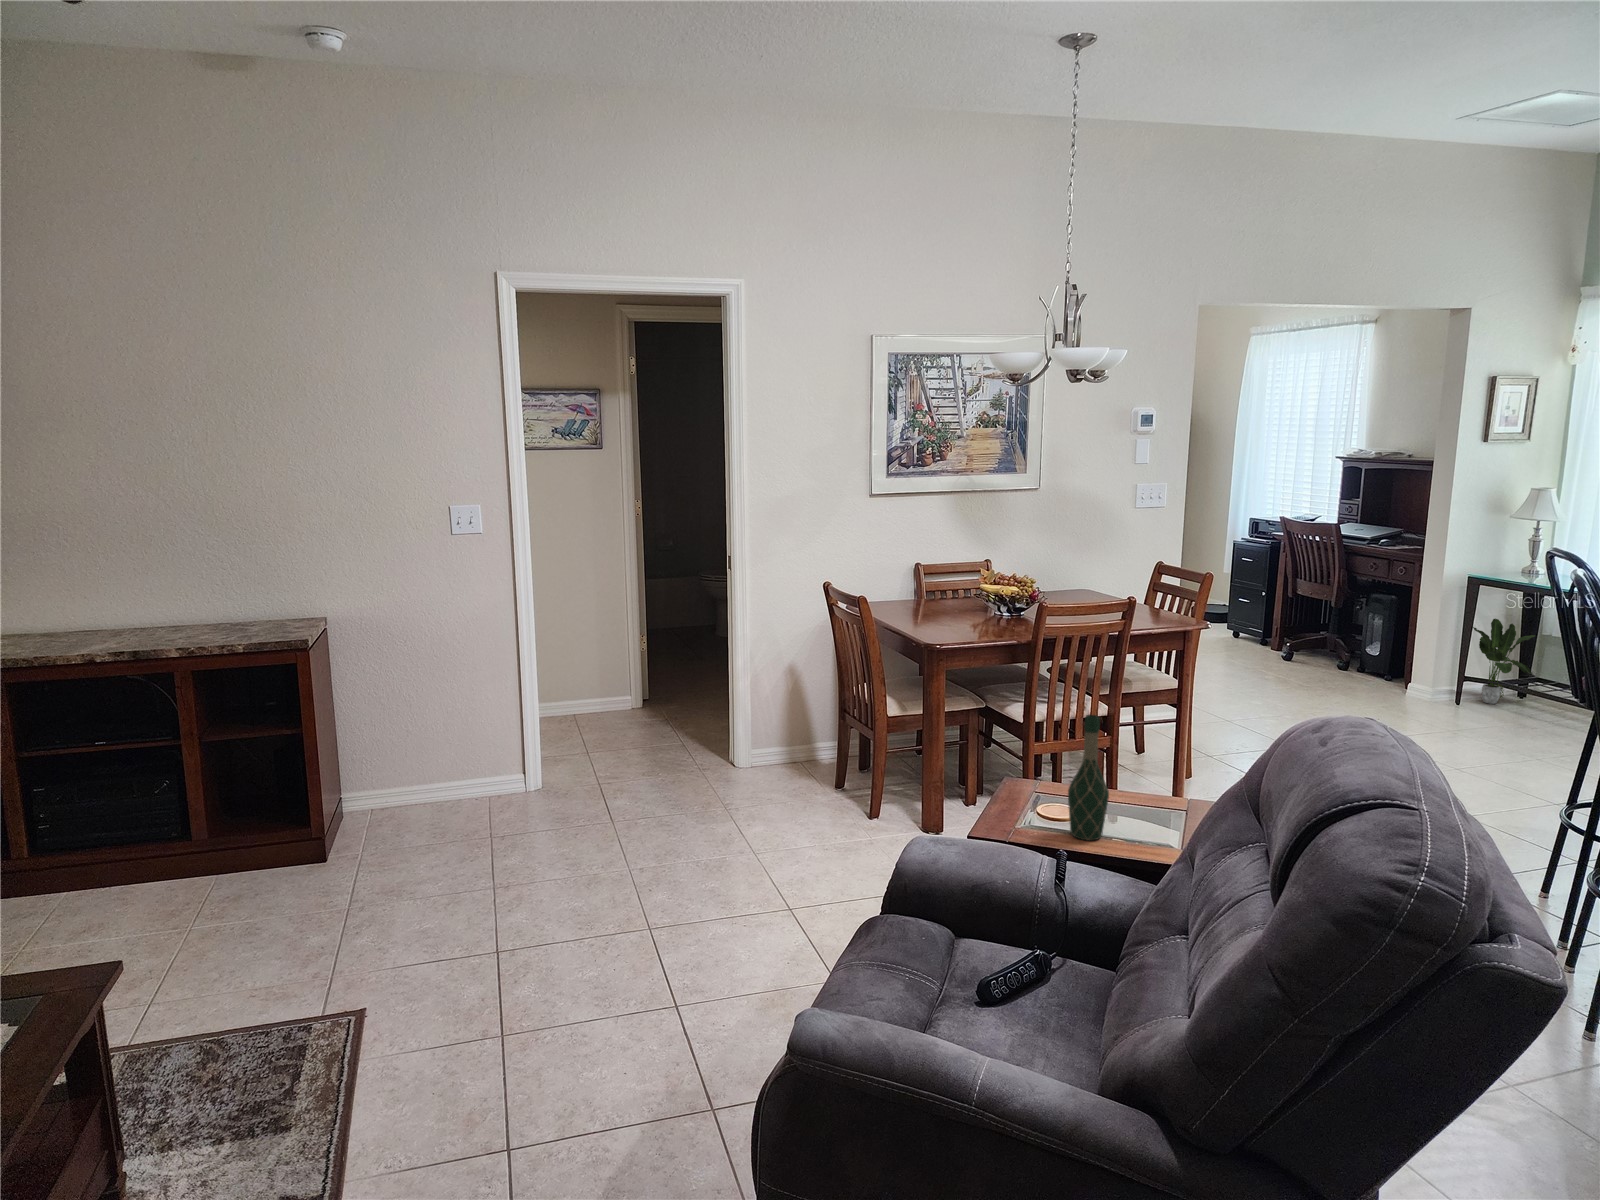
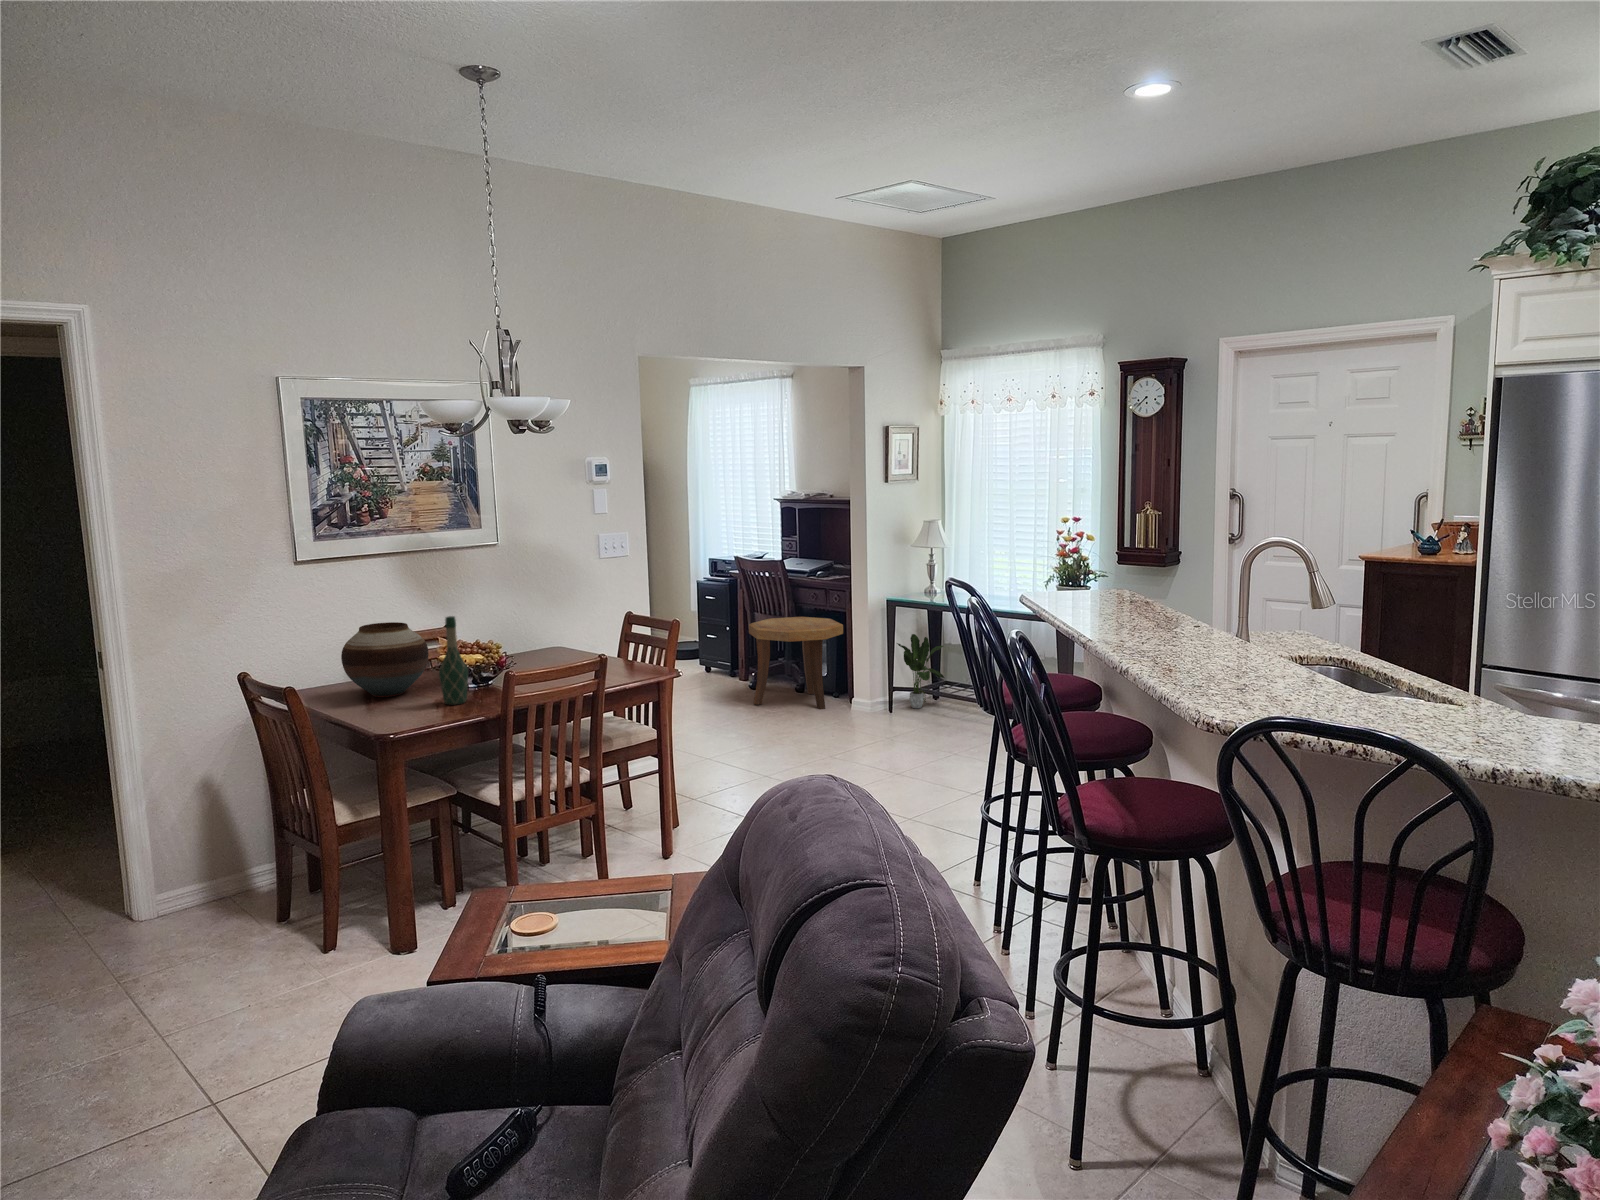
vase: none [902,551,974,616] -> present [341,622,429,697]
side table: none [1287,586,1405,690] -> present [749,617,843,709]
wine bottle: present [1068,715,1109,841] -> present [439,616,468,704]

